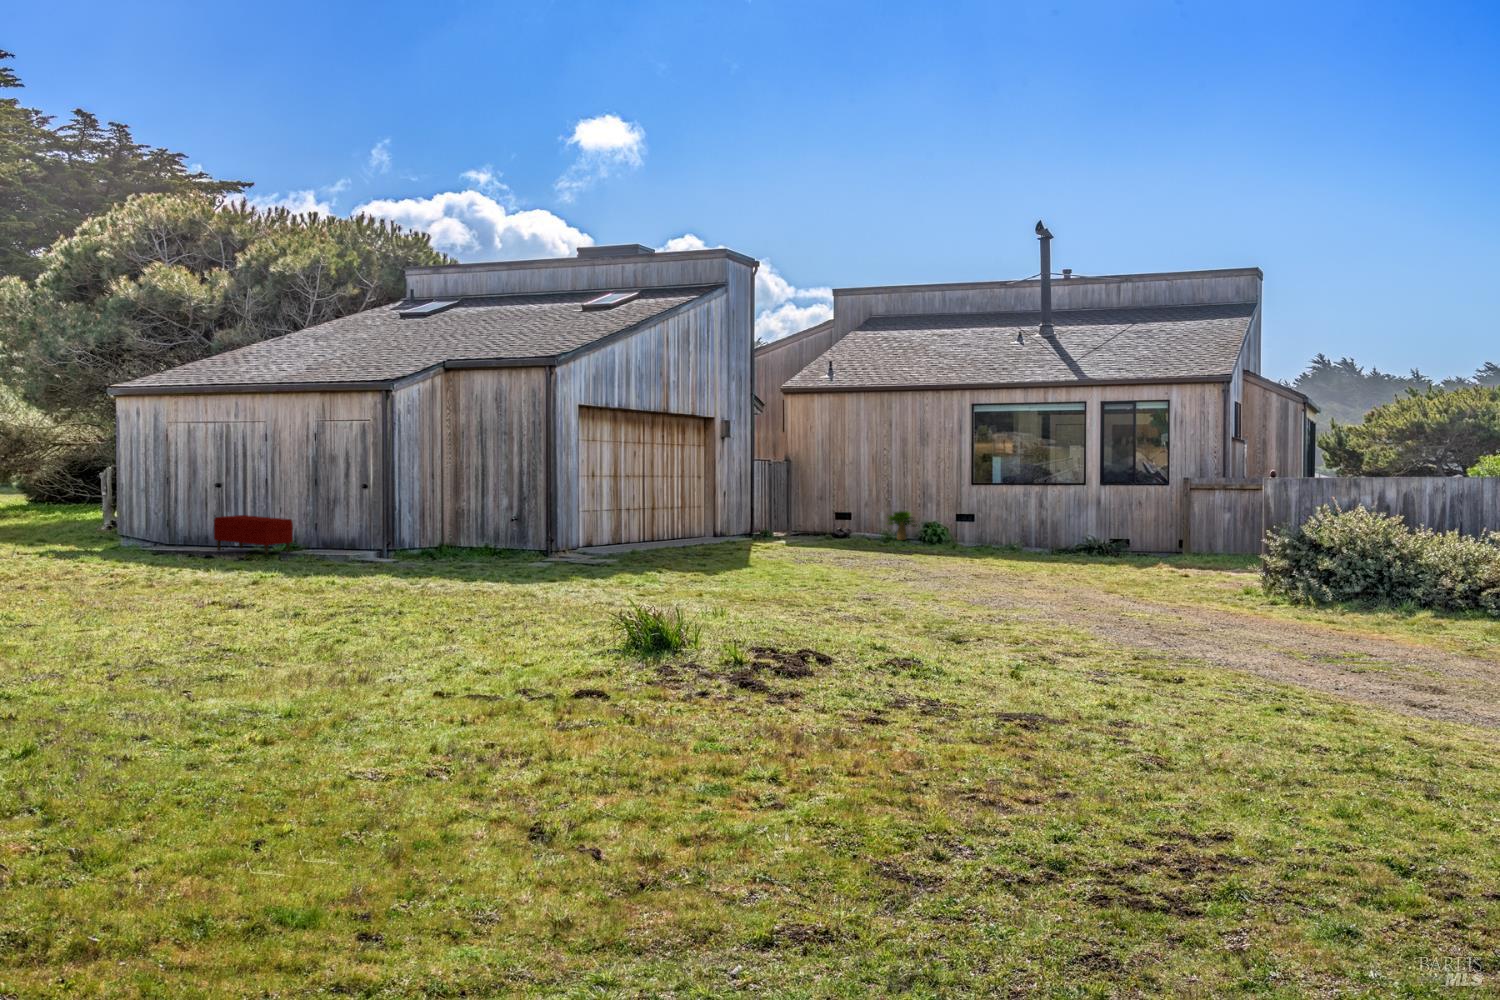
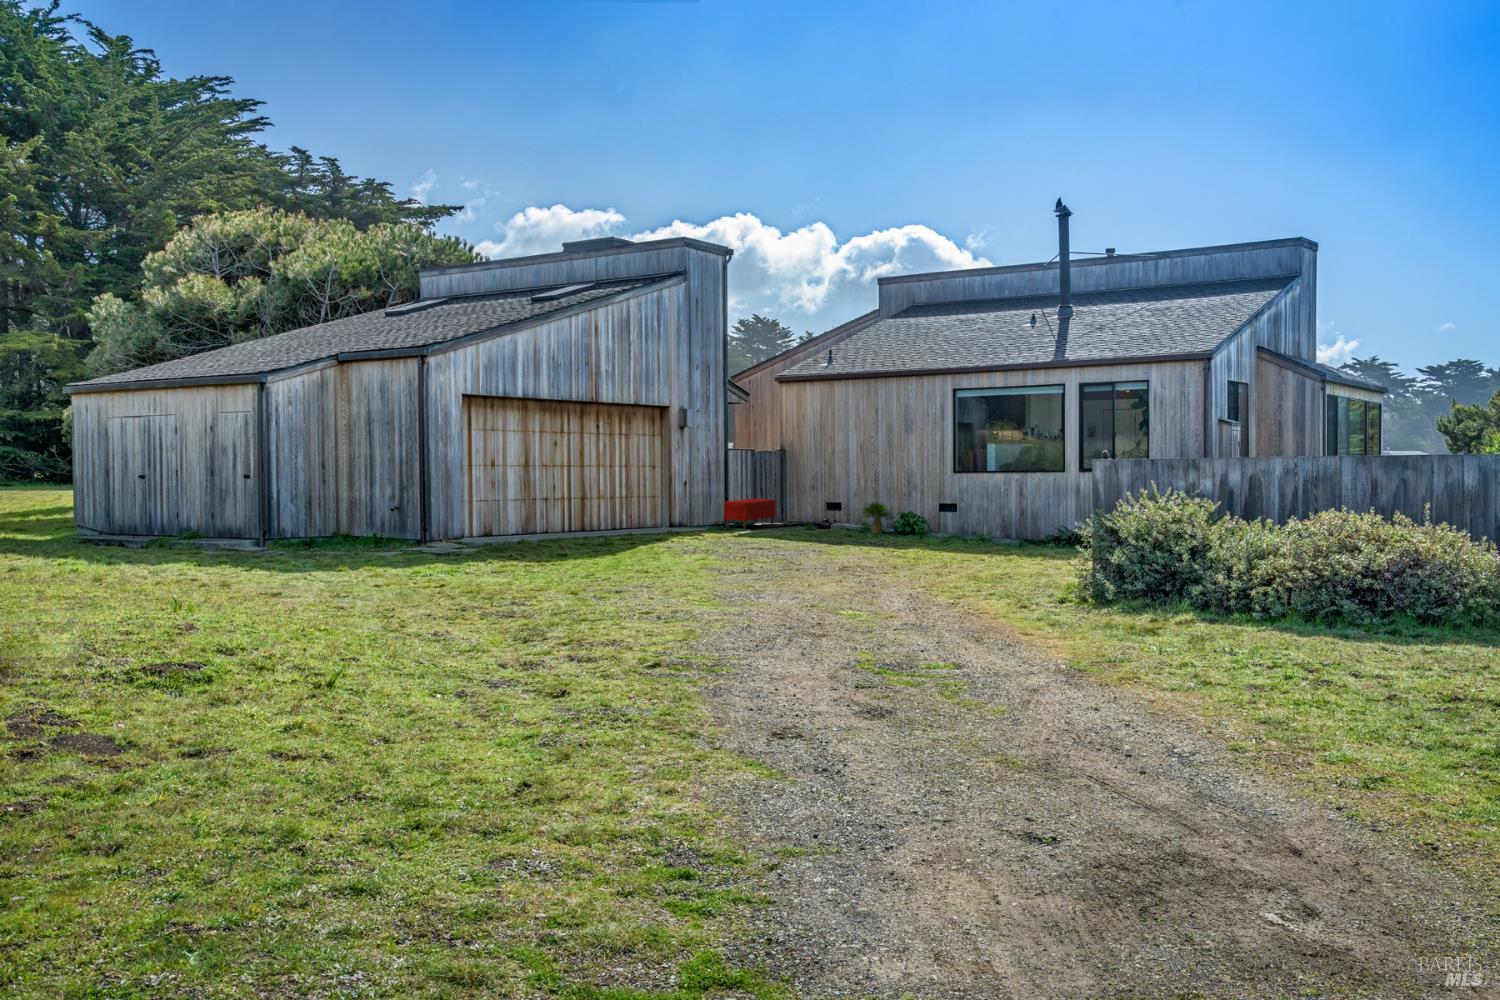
bench: present [214,515,293,555] -> present [724,498,776,528]

